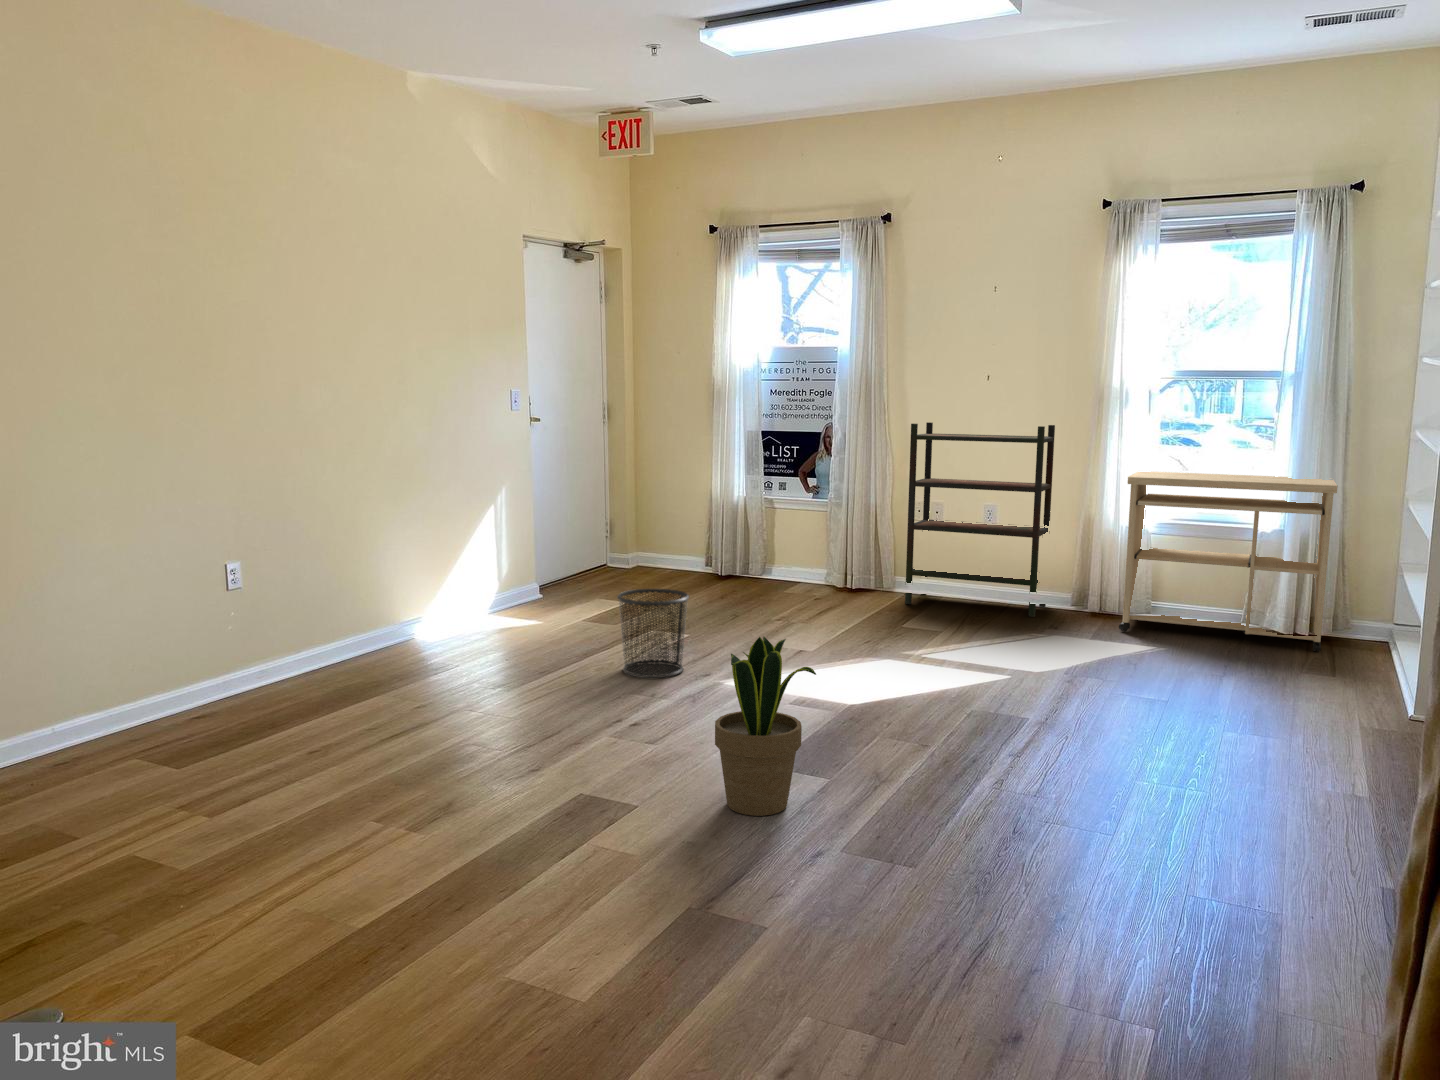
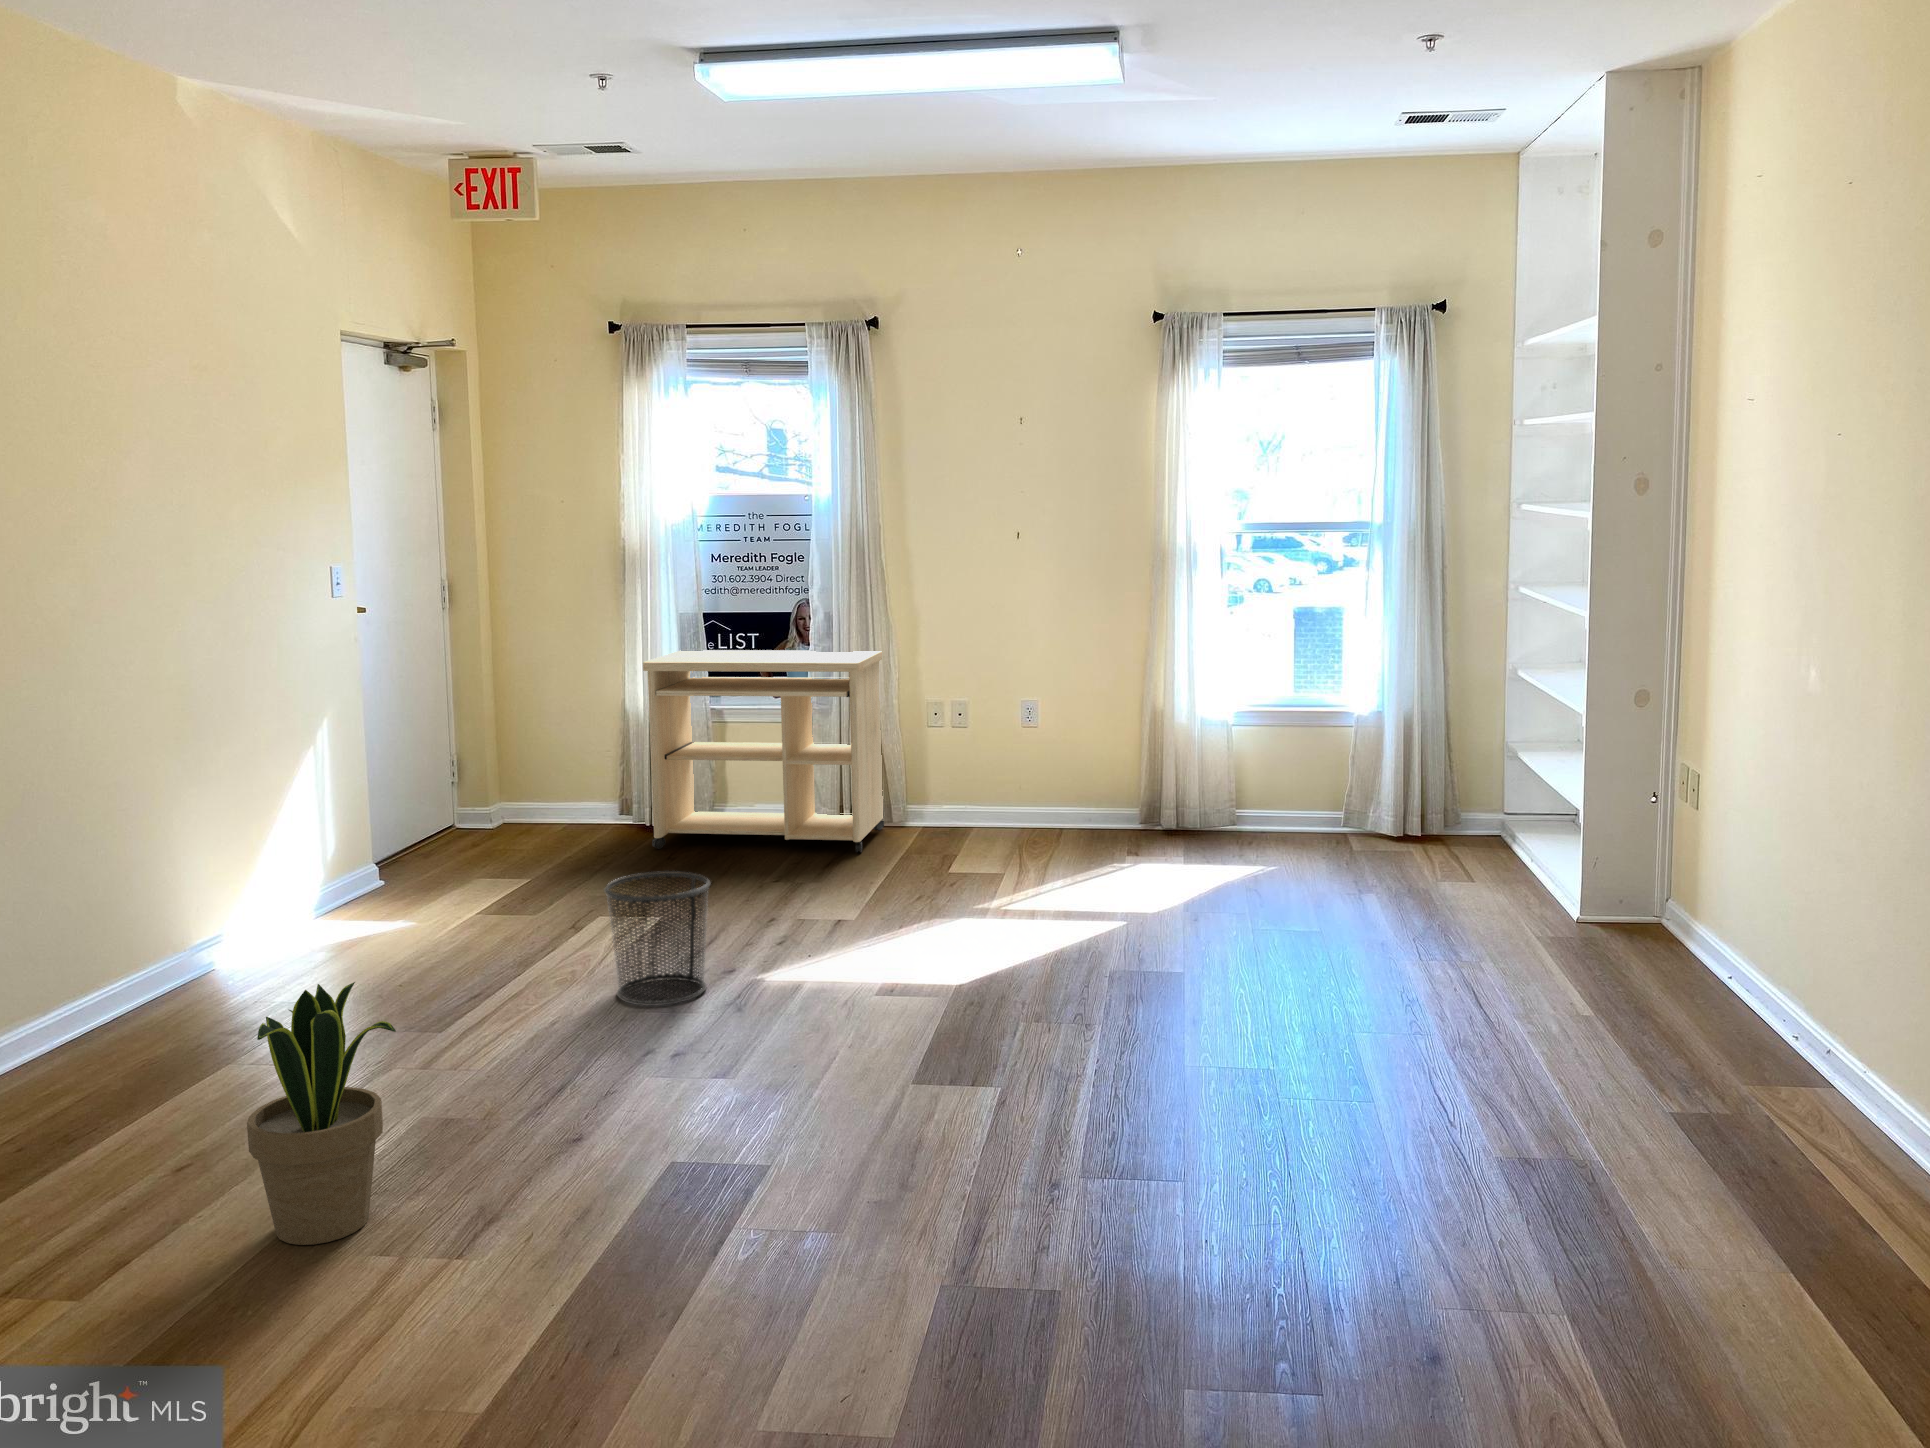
bookshelf: present [905,422,1055,617] -> none [928,594,1108,847]
desk: present [1119,472,1338,651] -> present [643,650,884,852]
potted plant: present [715,637,816,816] -> present [247,982,396,1245]

